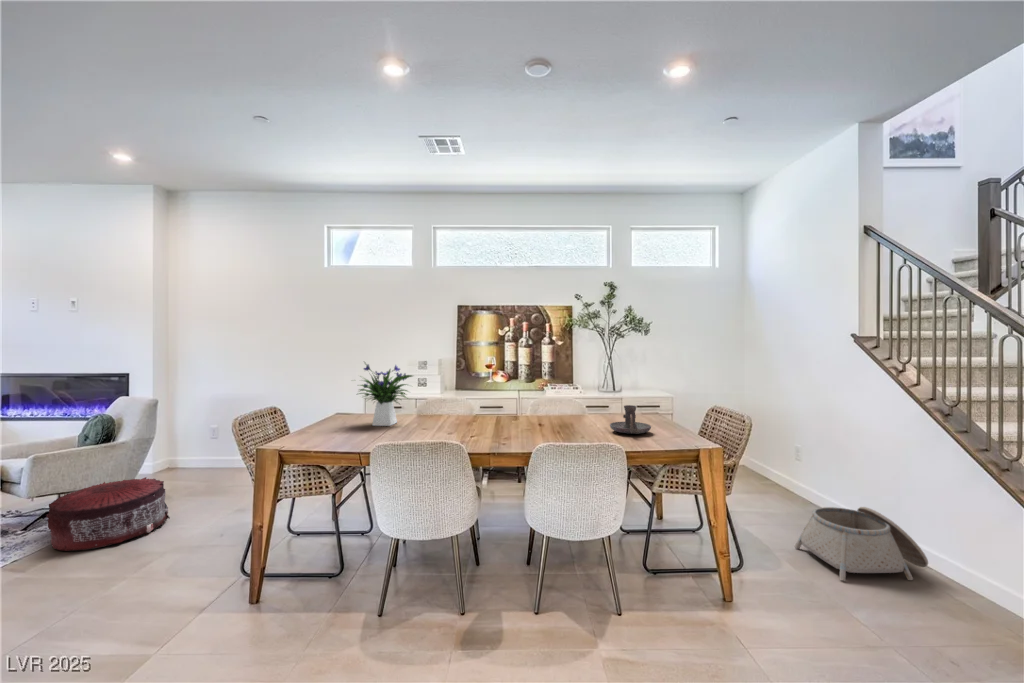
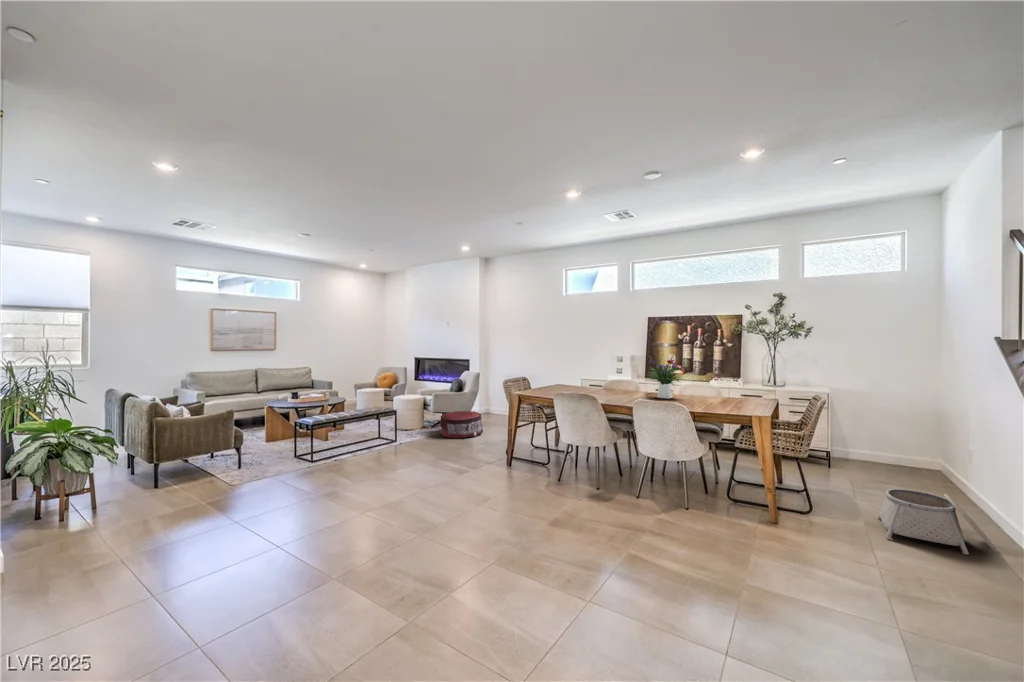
flower arrangement: present [359,364,412,426] -> present [649,360,683,399]
candle holder: present [610,405,651,434] -> none [706,391,736,409]

